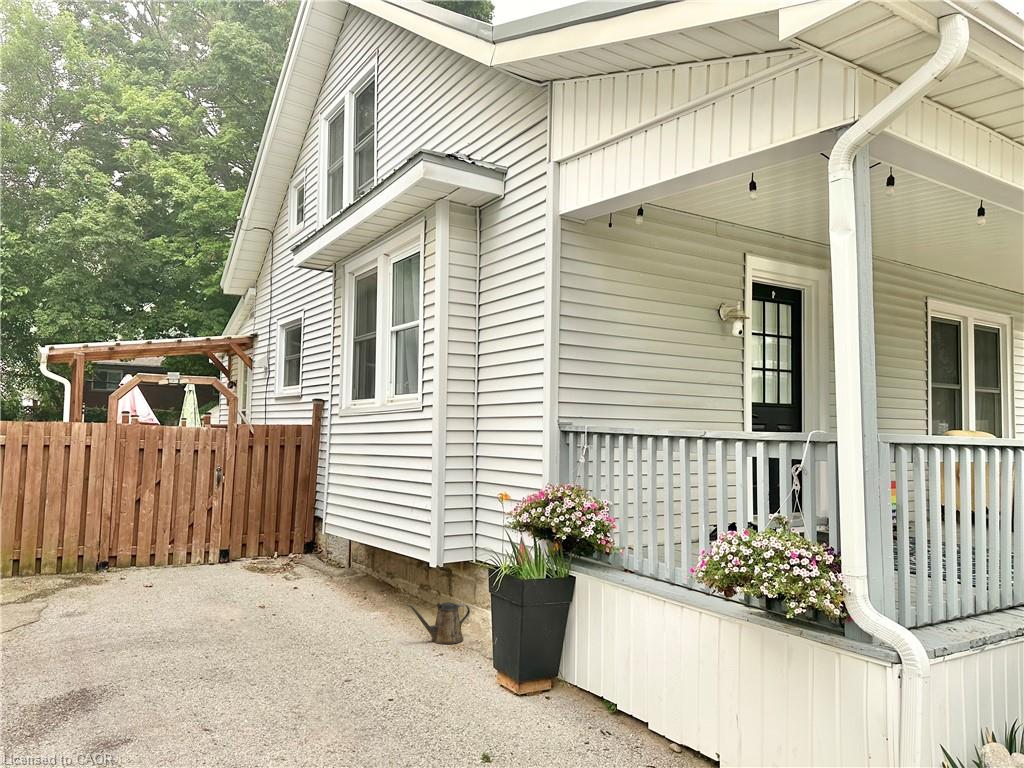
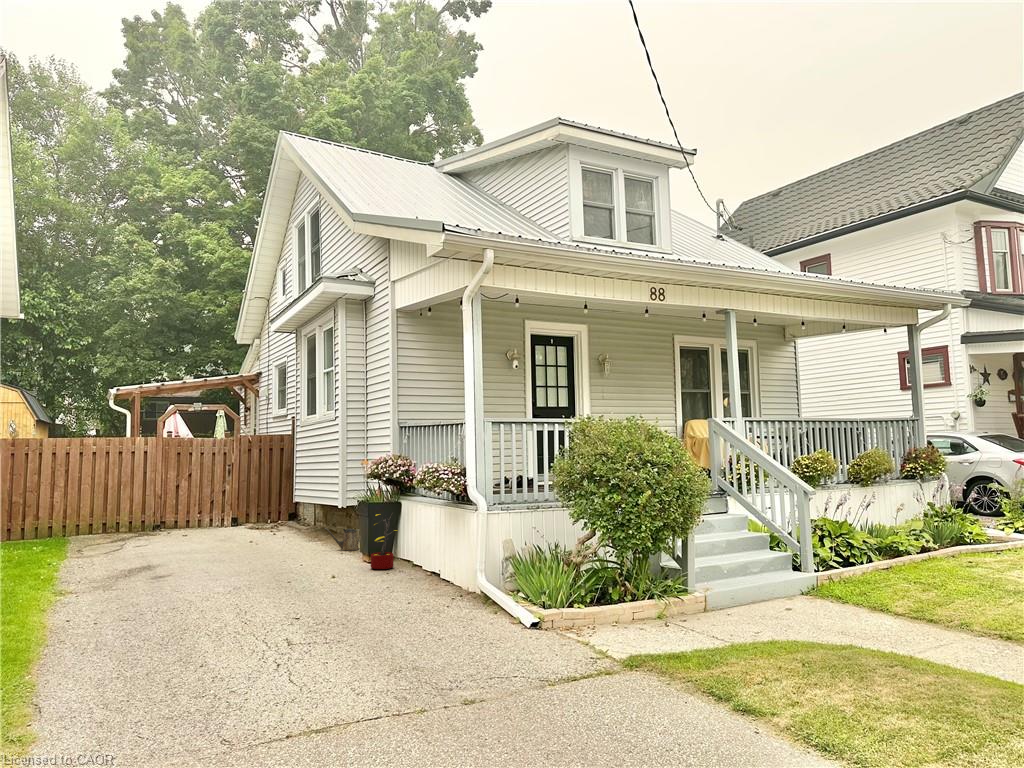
decorative plant: none [544,599,599,730] -> present [371,514,395,569]

